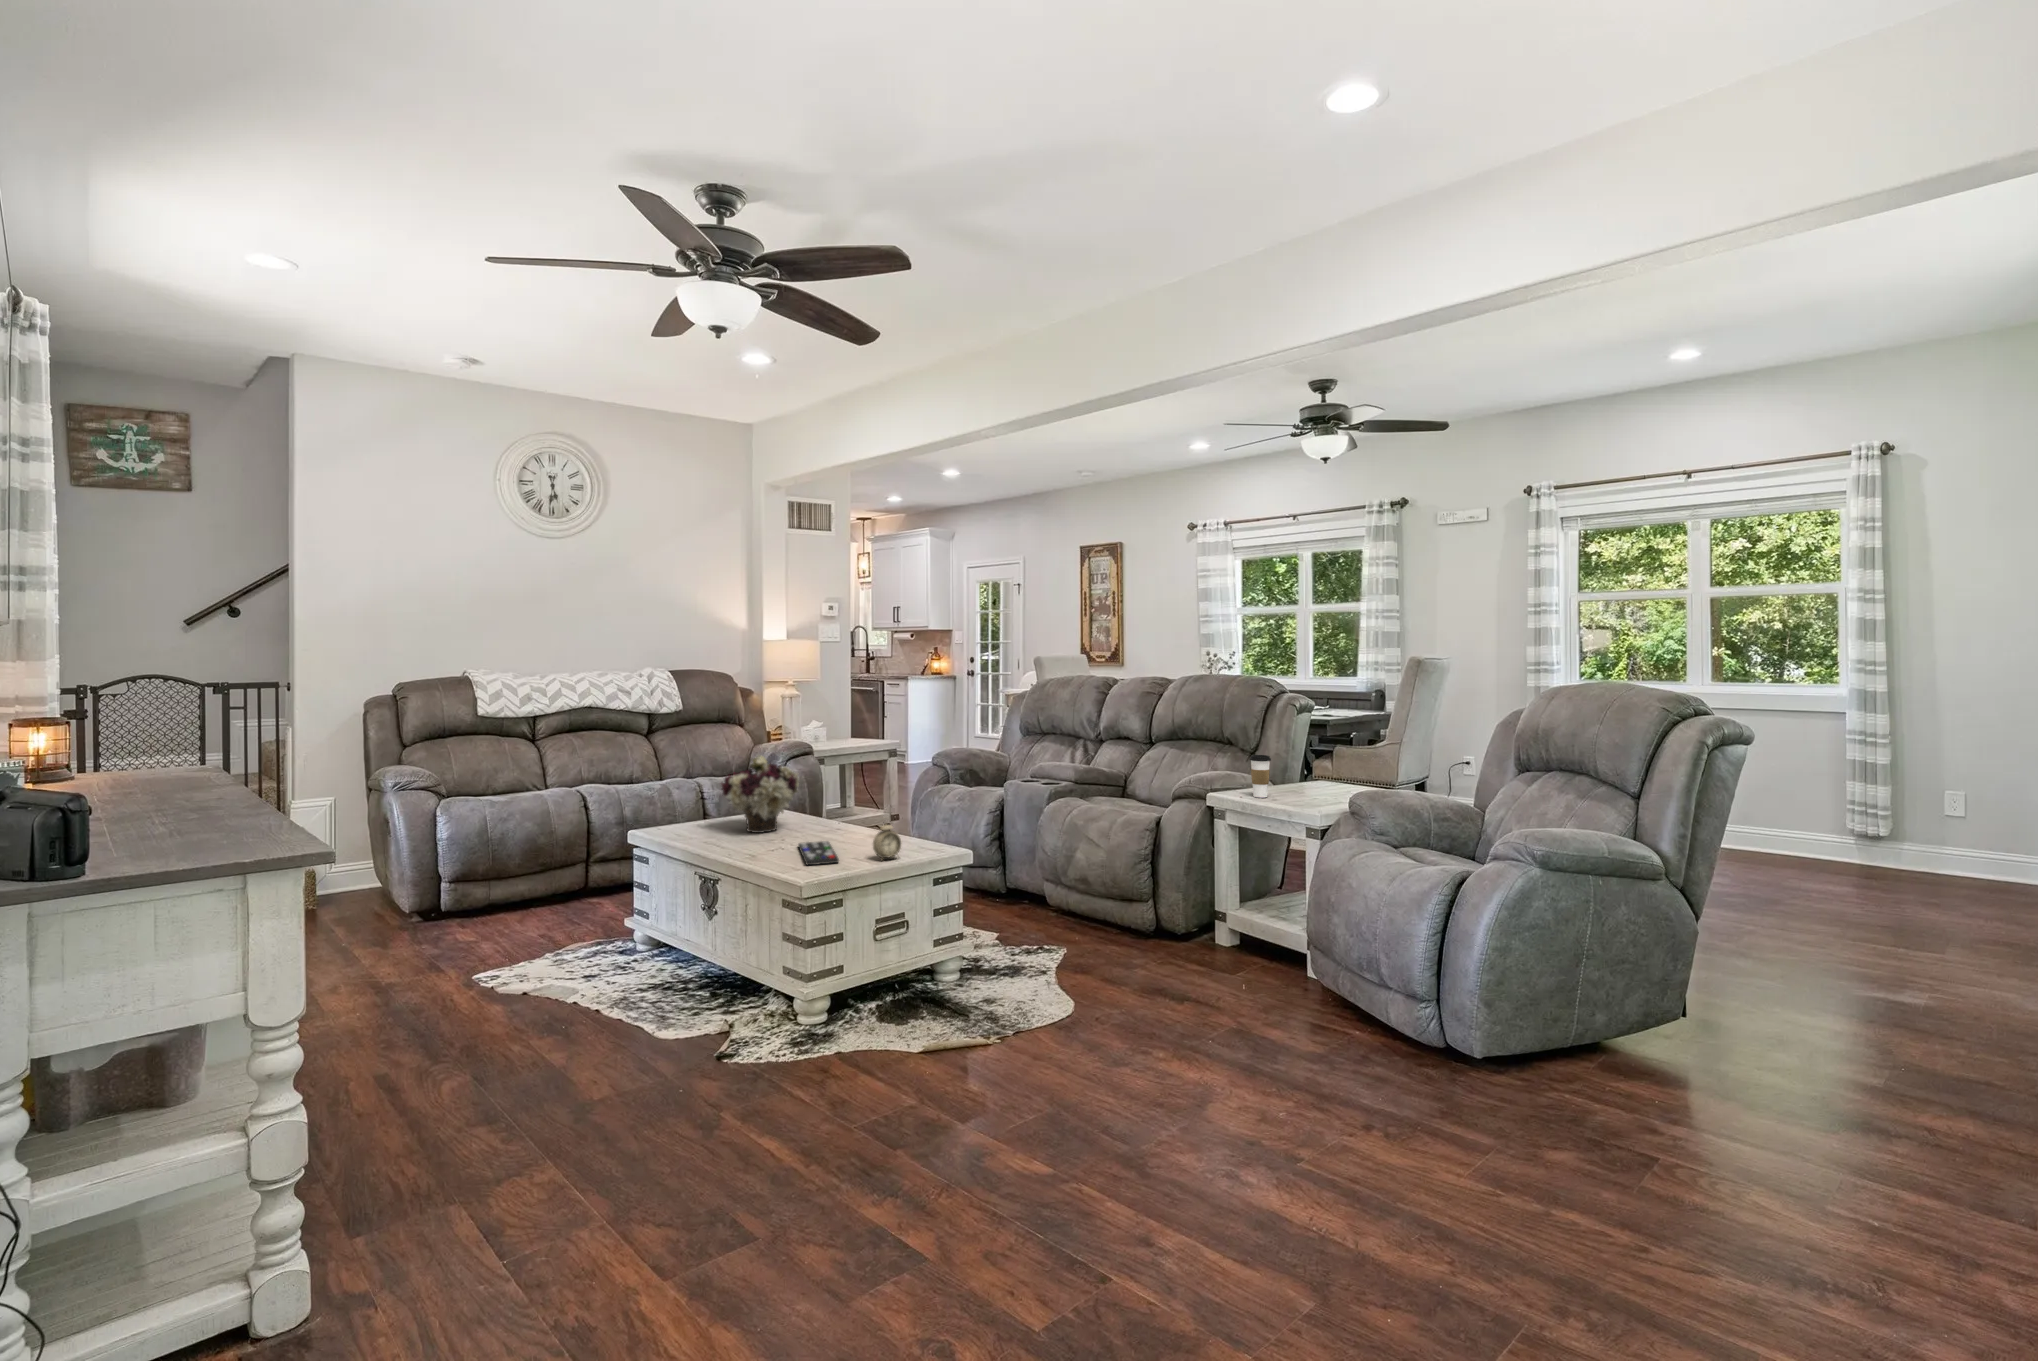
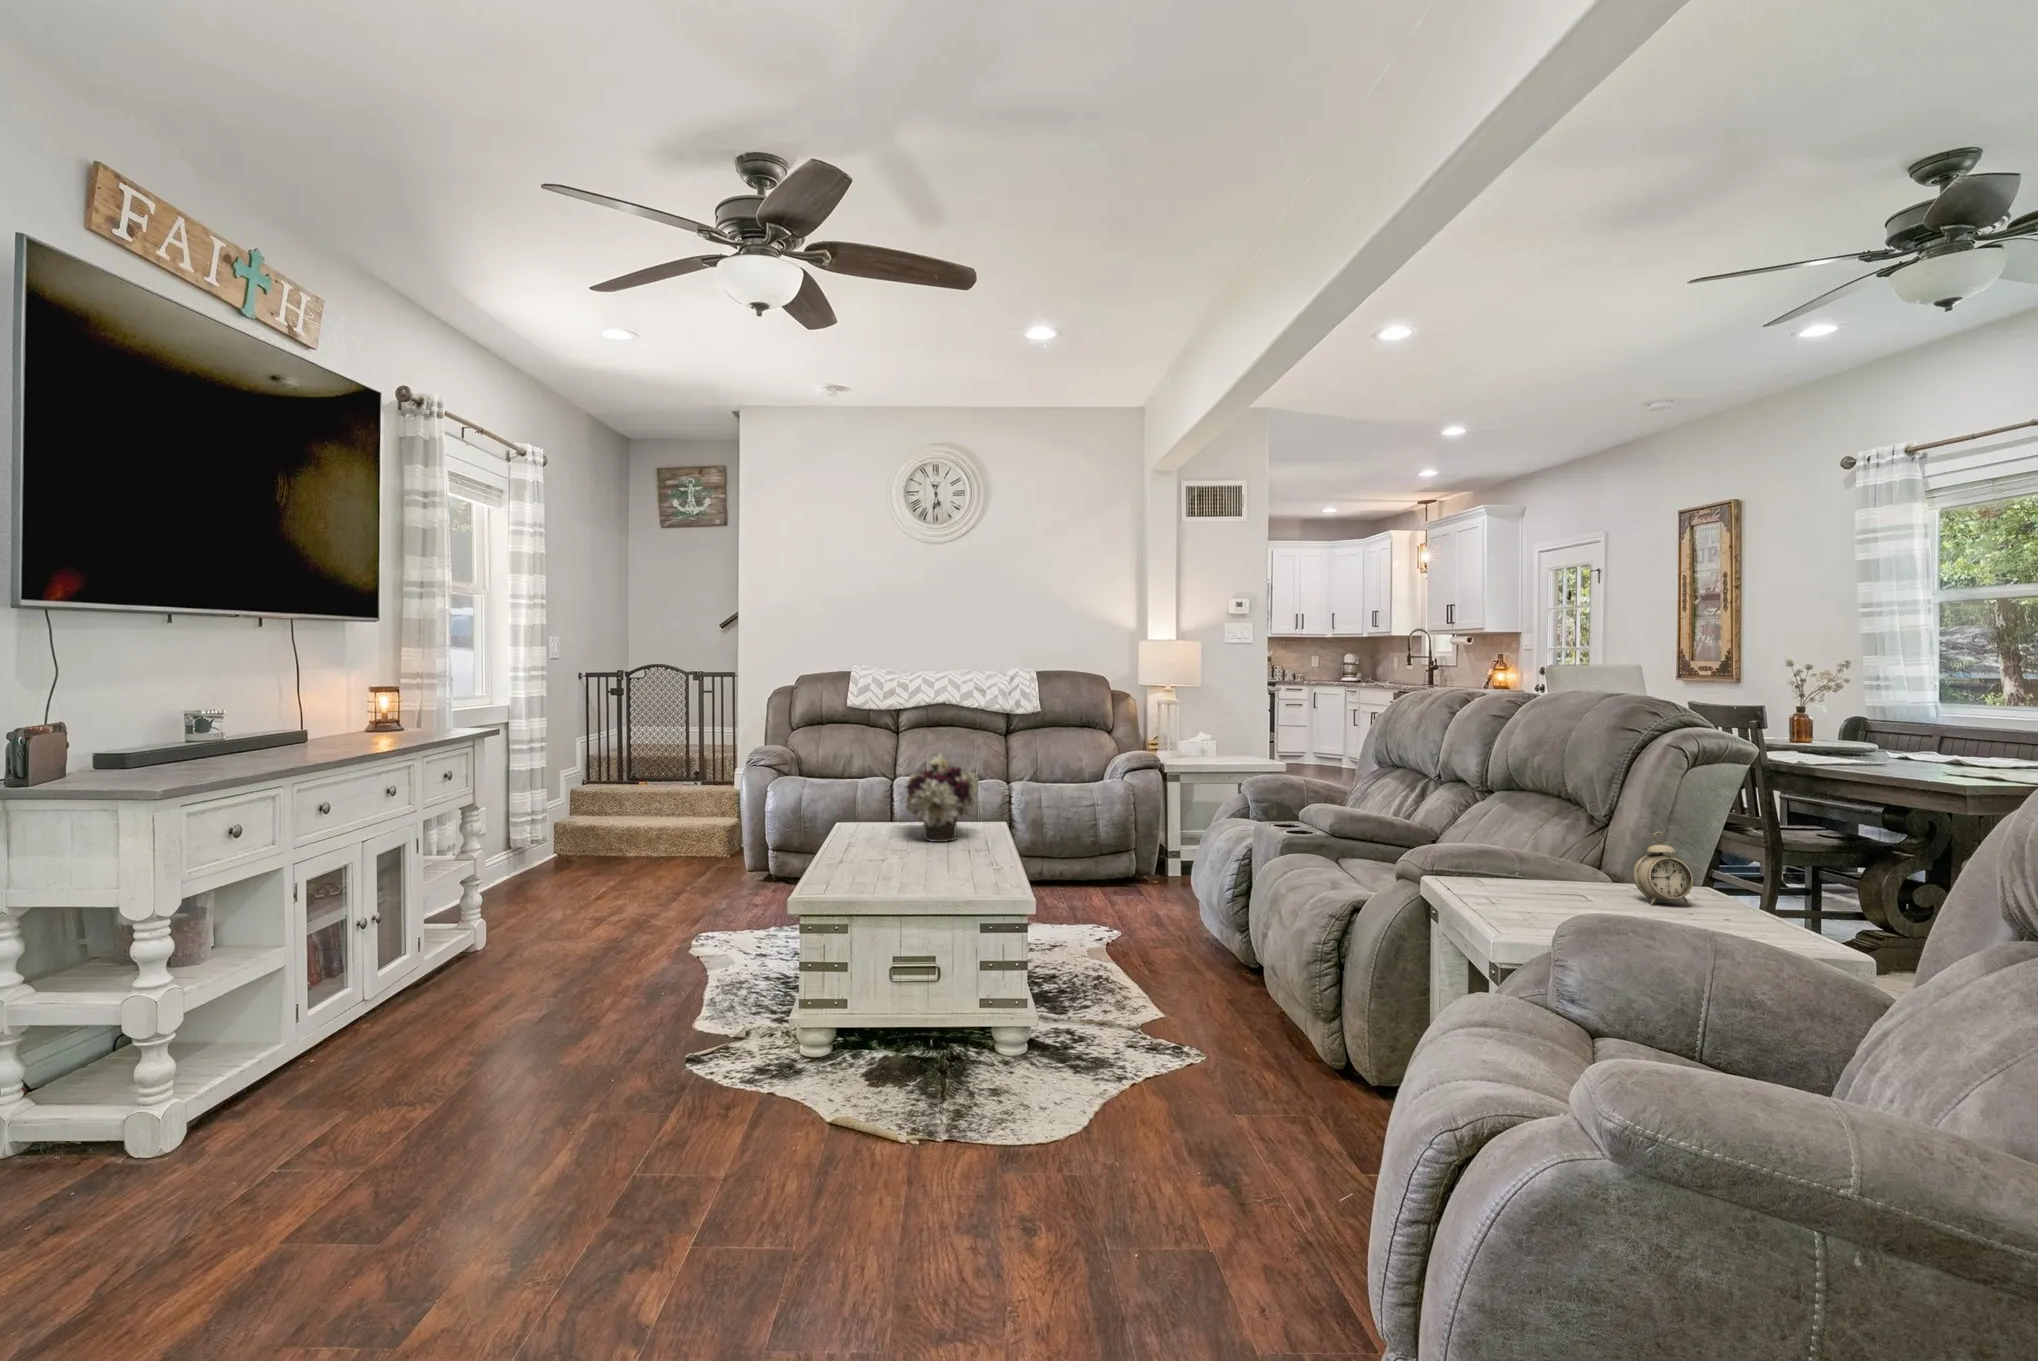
coffee cup: present [1250,755,1271,798] -> none [1550,820,1595,901]
alarm clock: present [873,823,901,859] -> present [1633,832,1693,906]
remote control: present [798,841,839,865] -> none [883,857,958,885]

